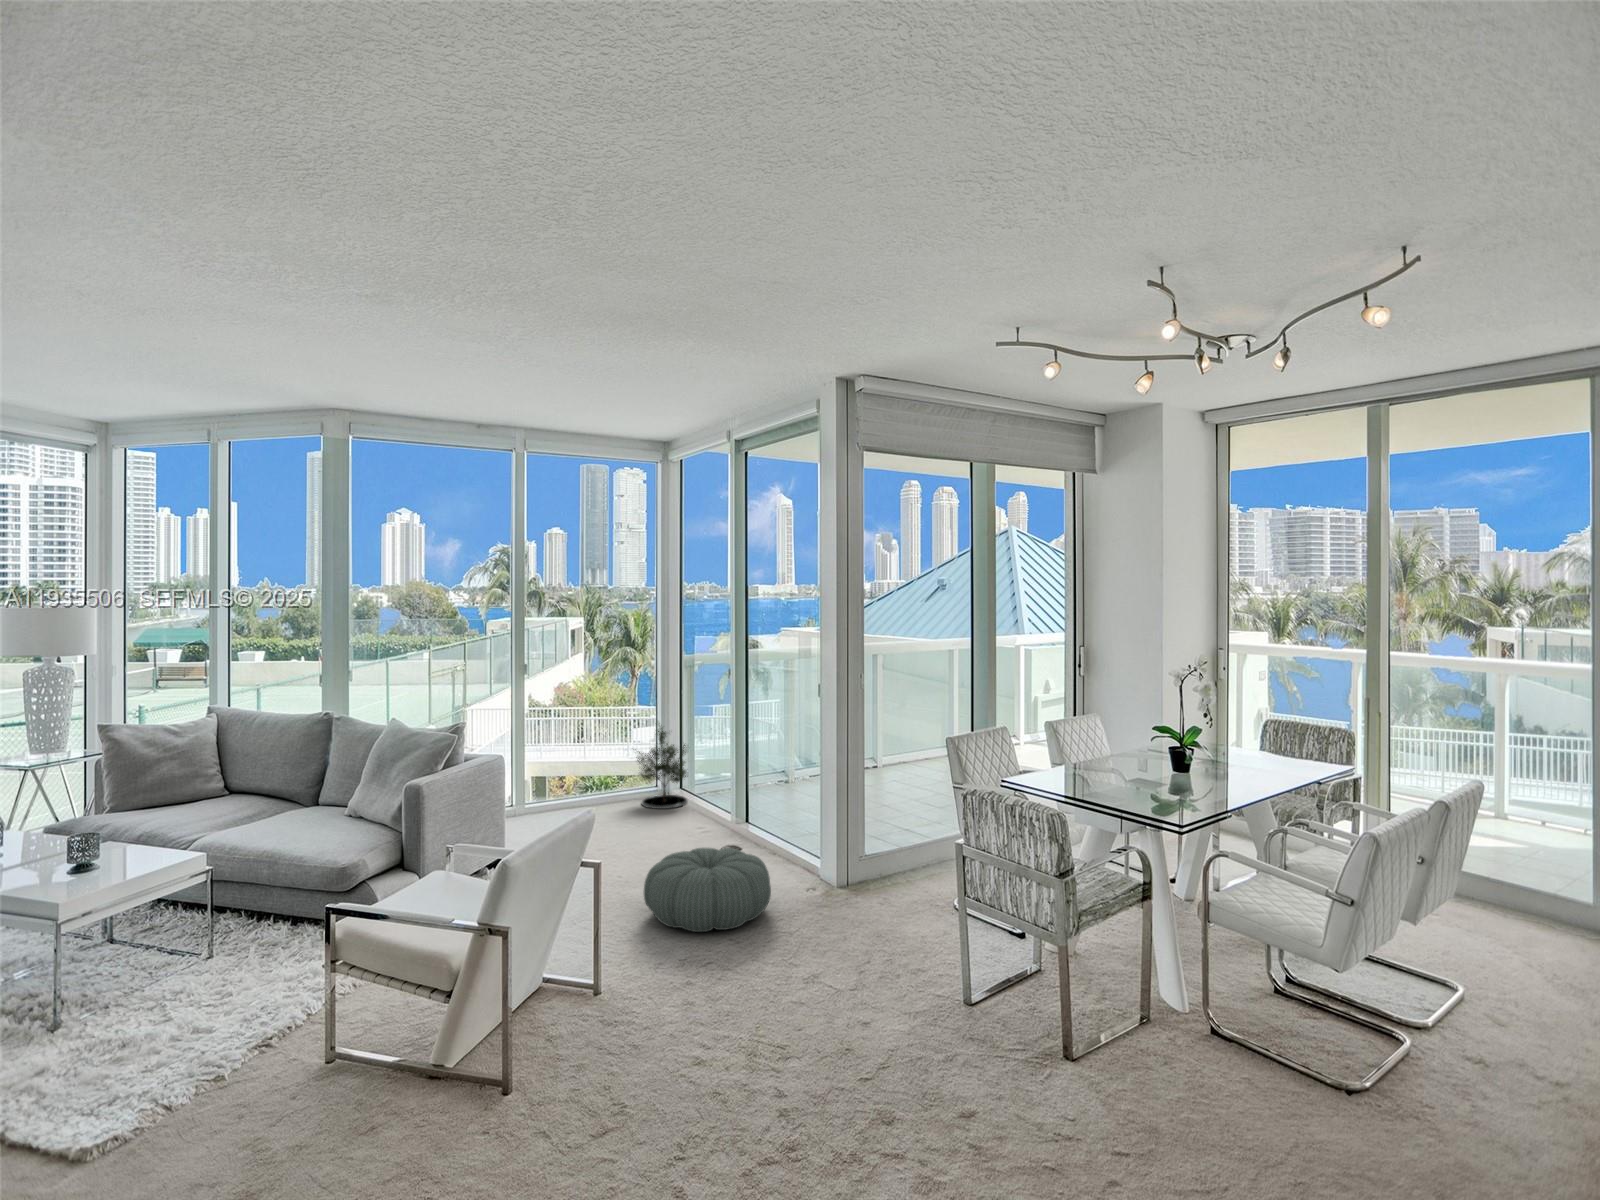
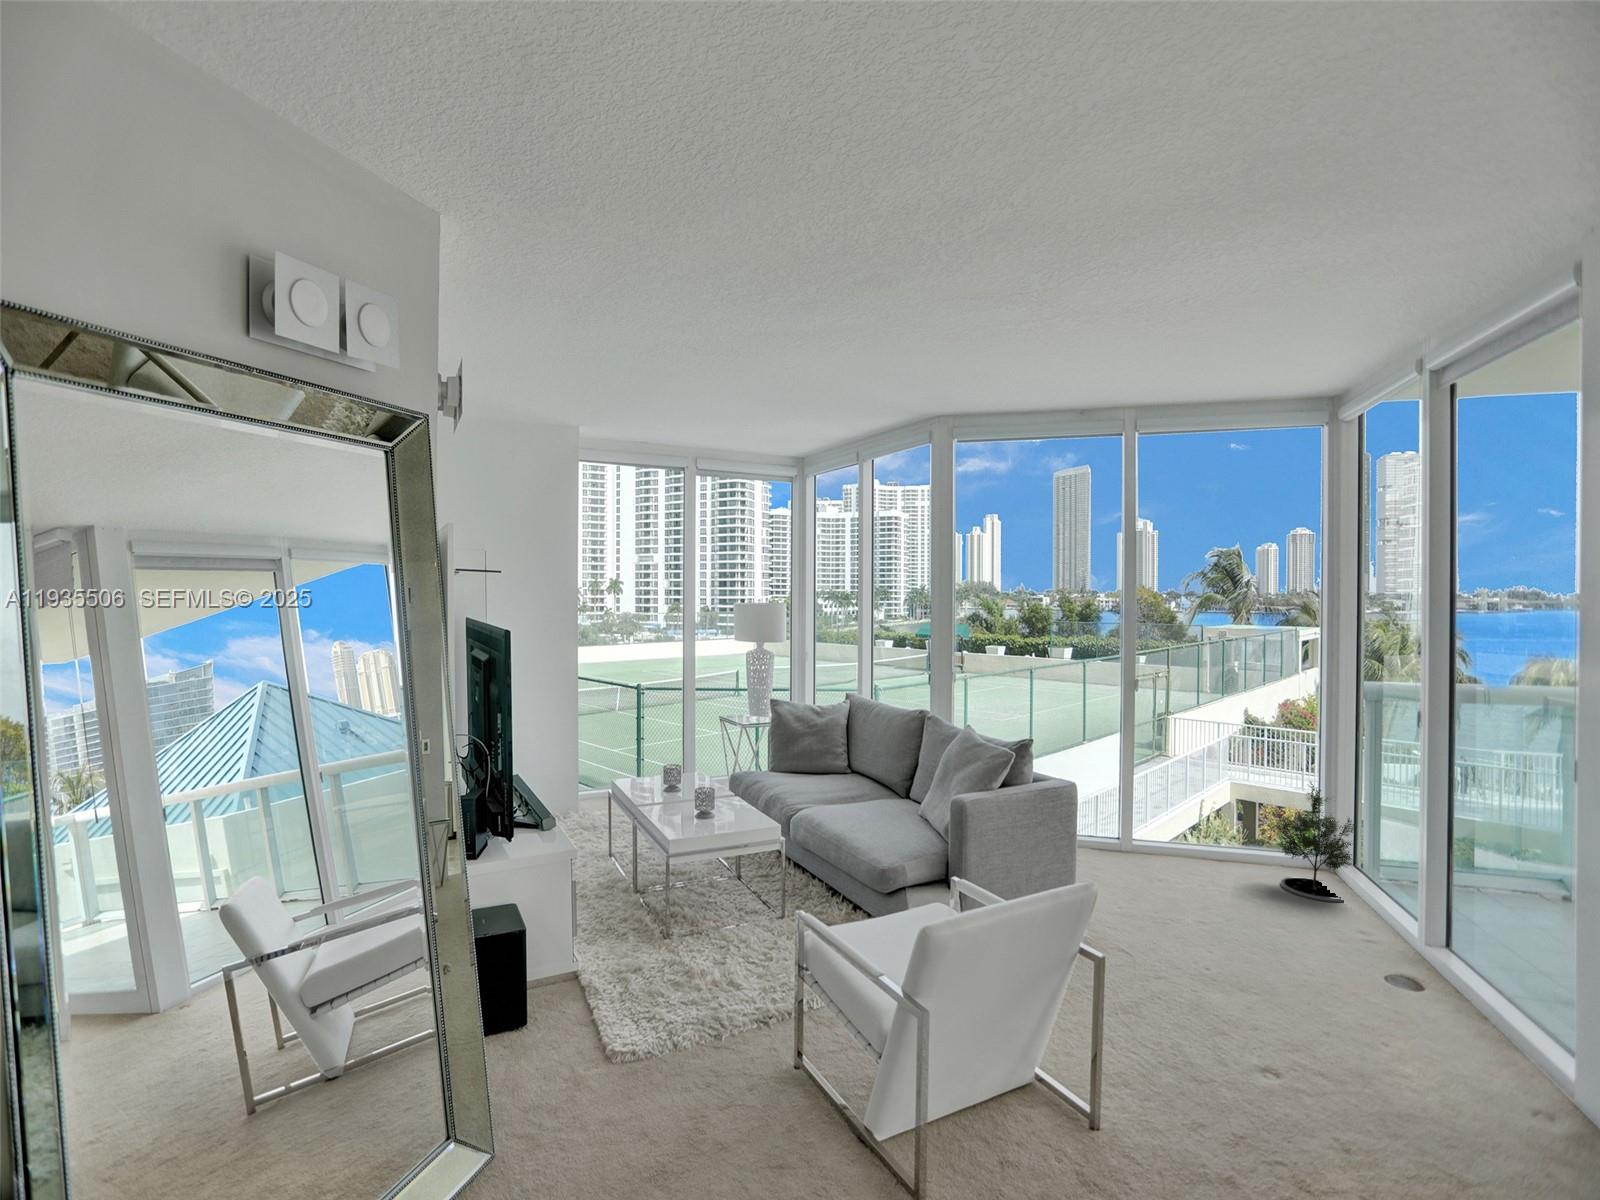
pouf: present [644,848,771,932] -> none [1210,970,1426,1120]

